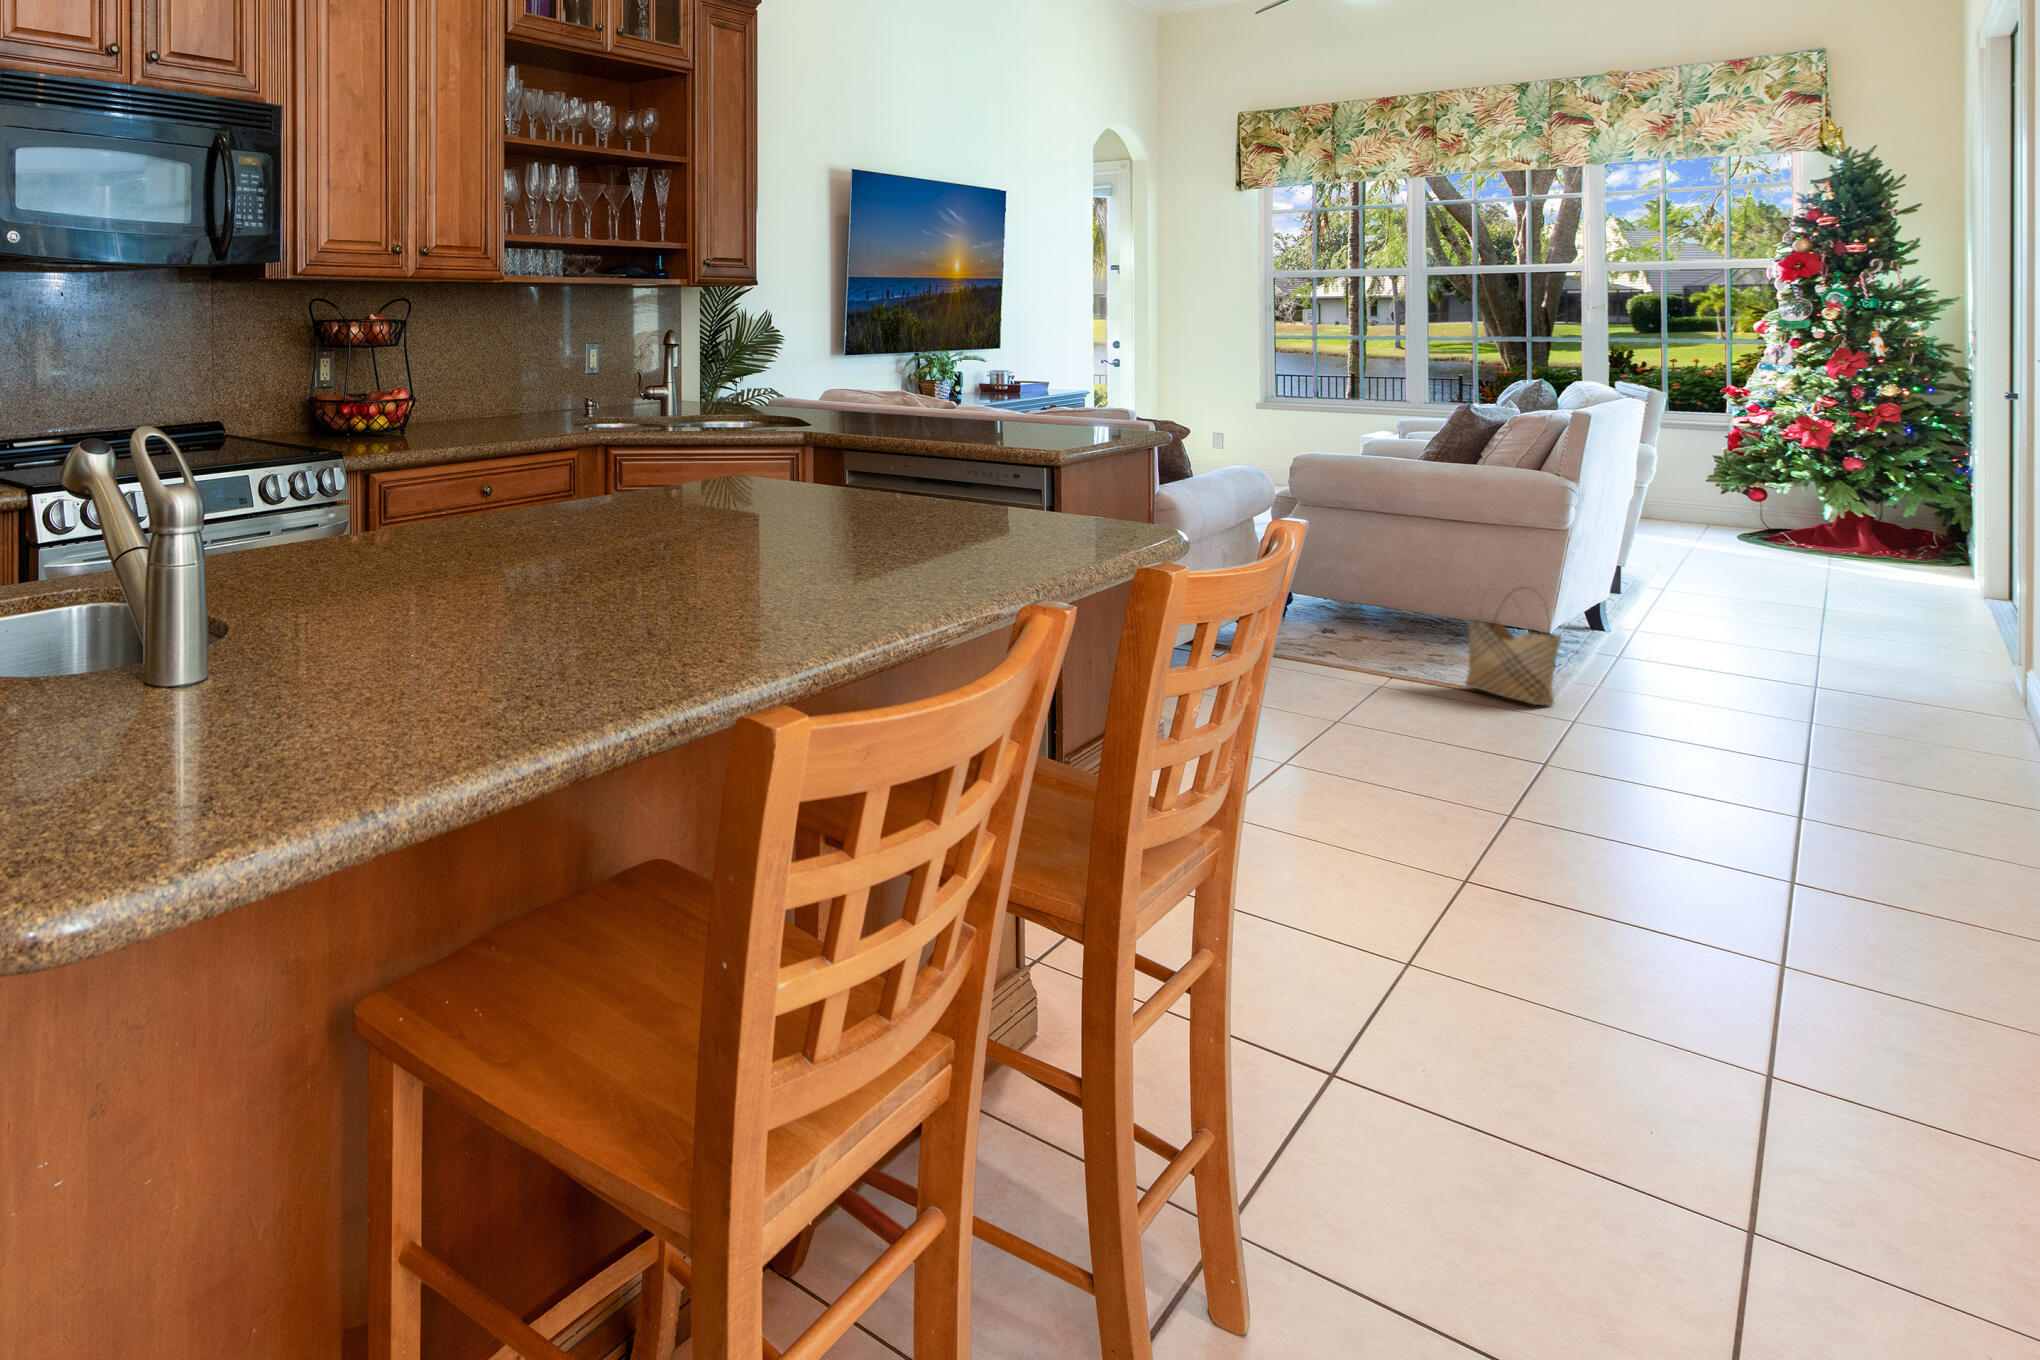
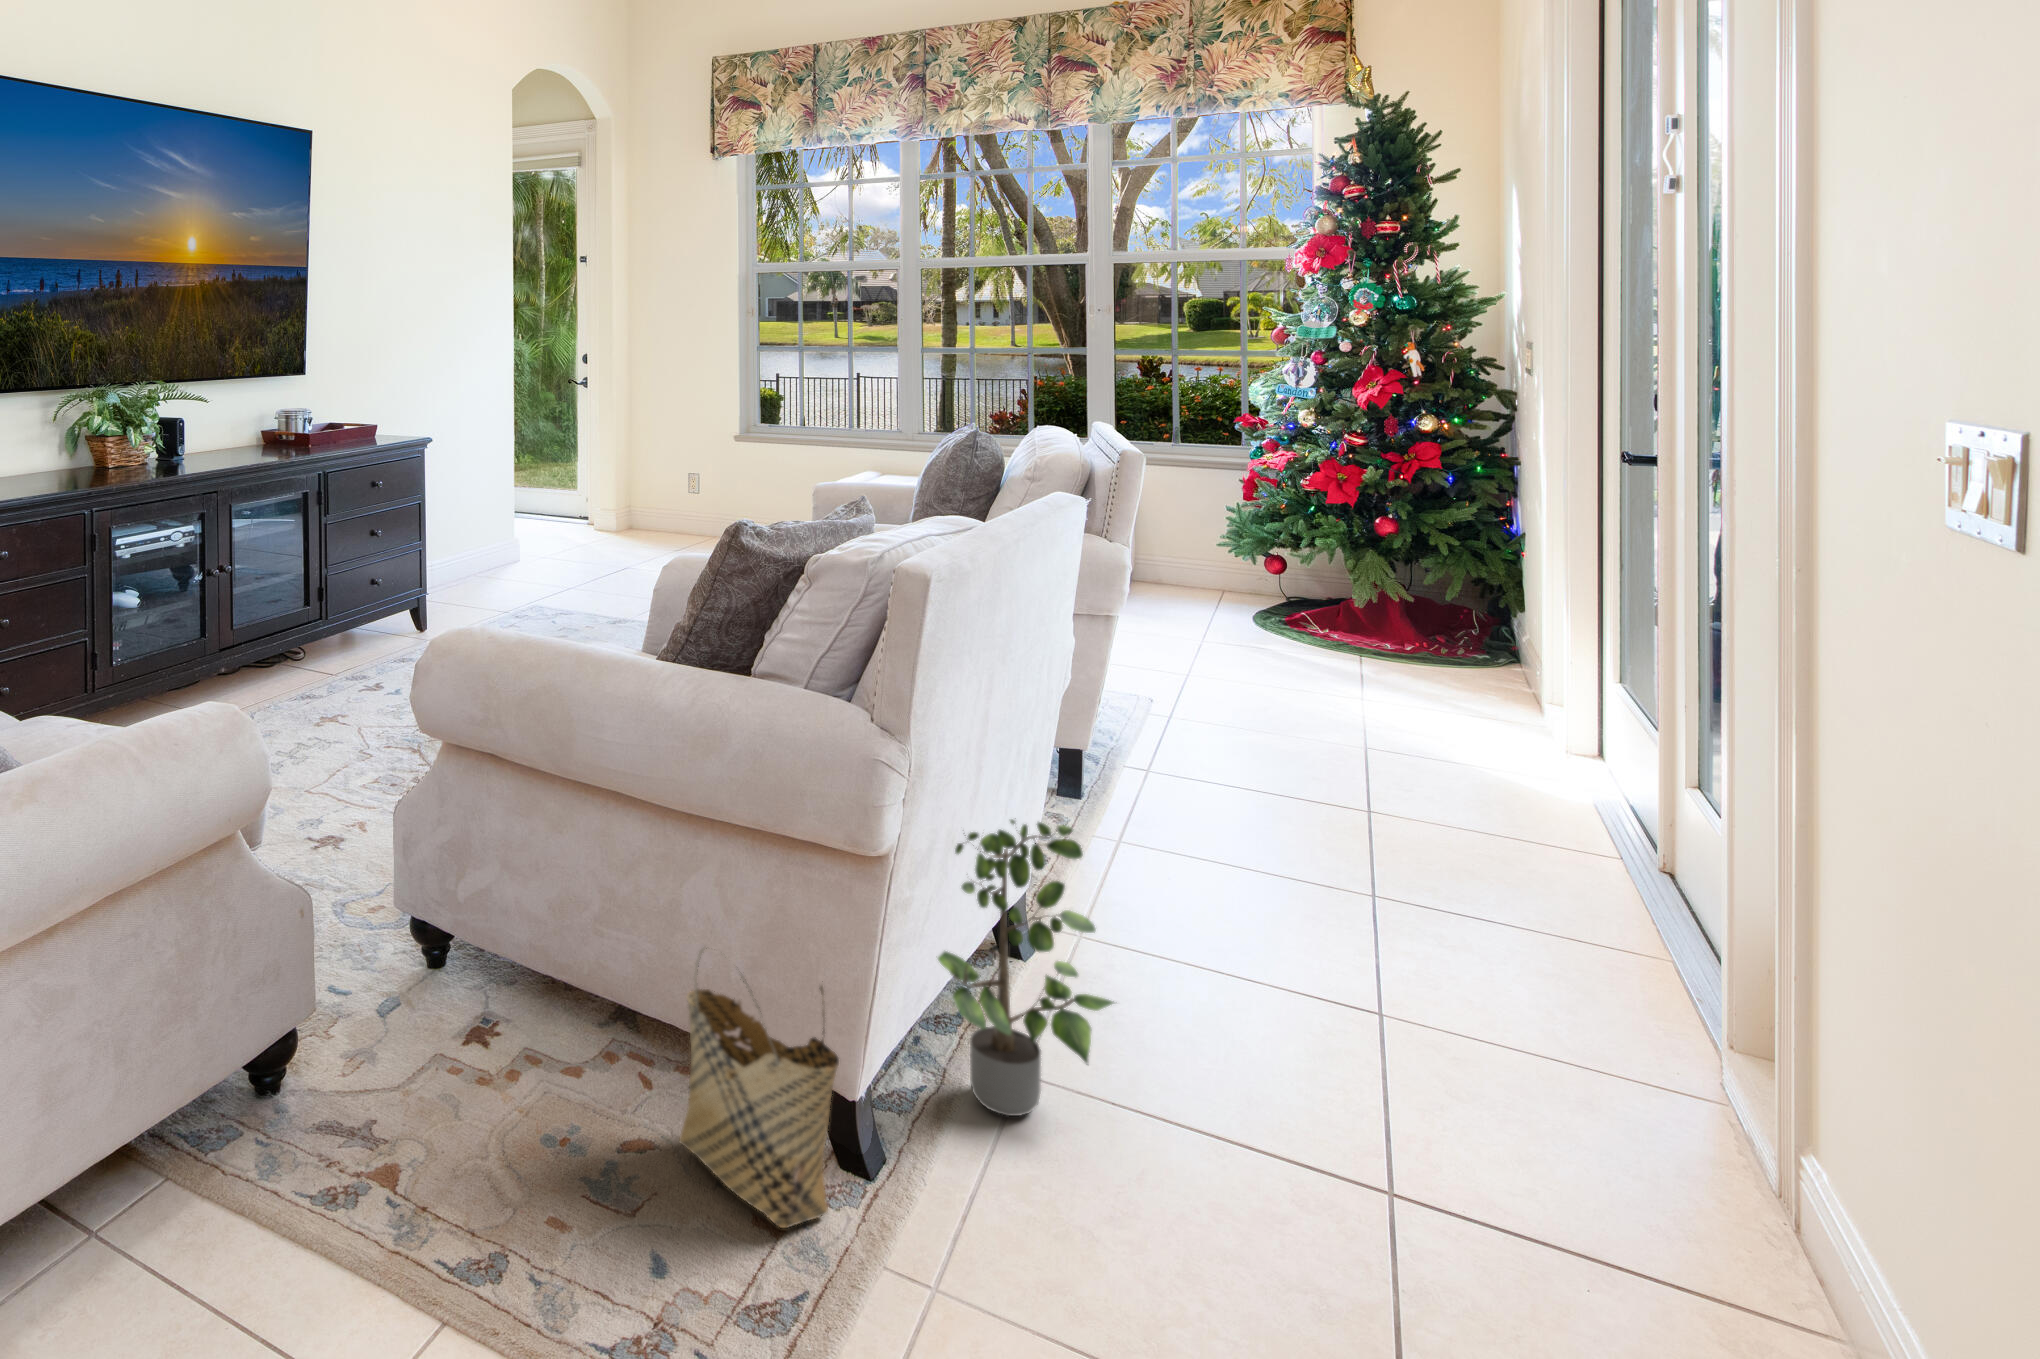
potted plant: none [1589,549,1695,691] -> present [938,820,1114,1116]

